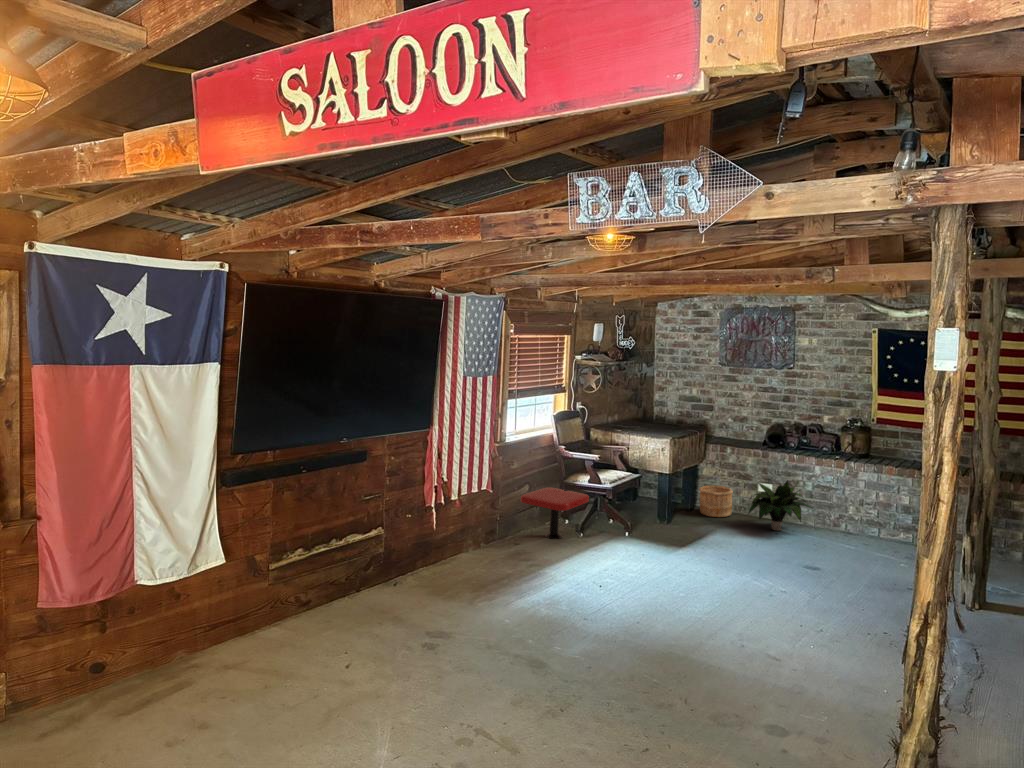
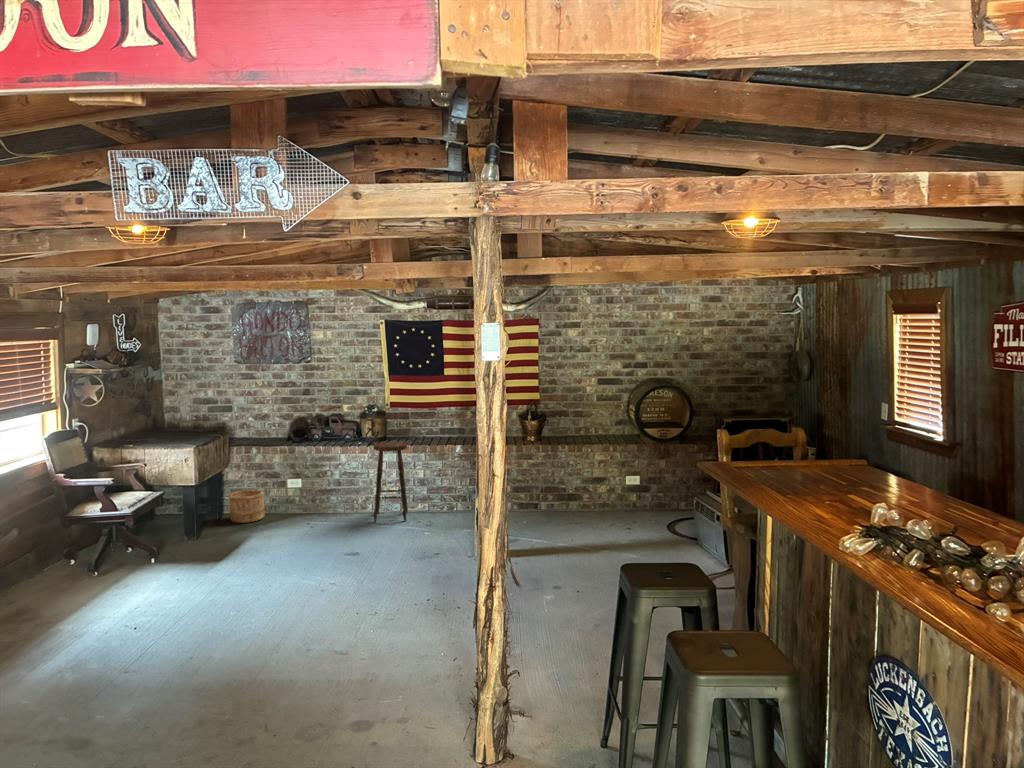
bar stool: none [843,461,891,551] -> present [373,442,408,522]
potted plant: present [749,480,813,531] -> none [282,471,348,523]
pedestal table: present [521,487,589,539] -> none [11,523,106,585]

